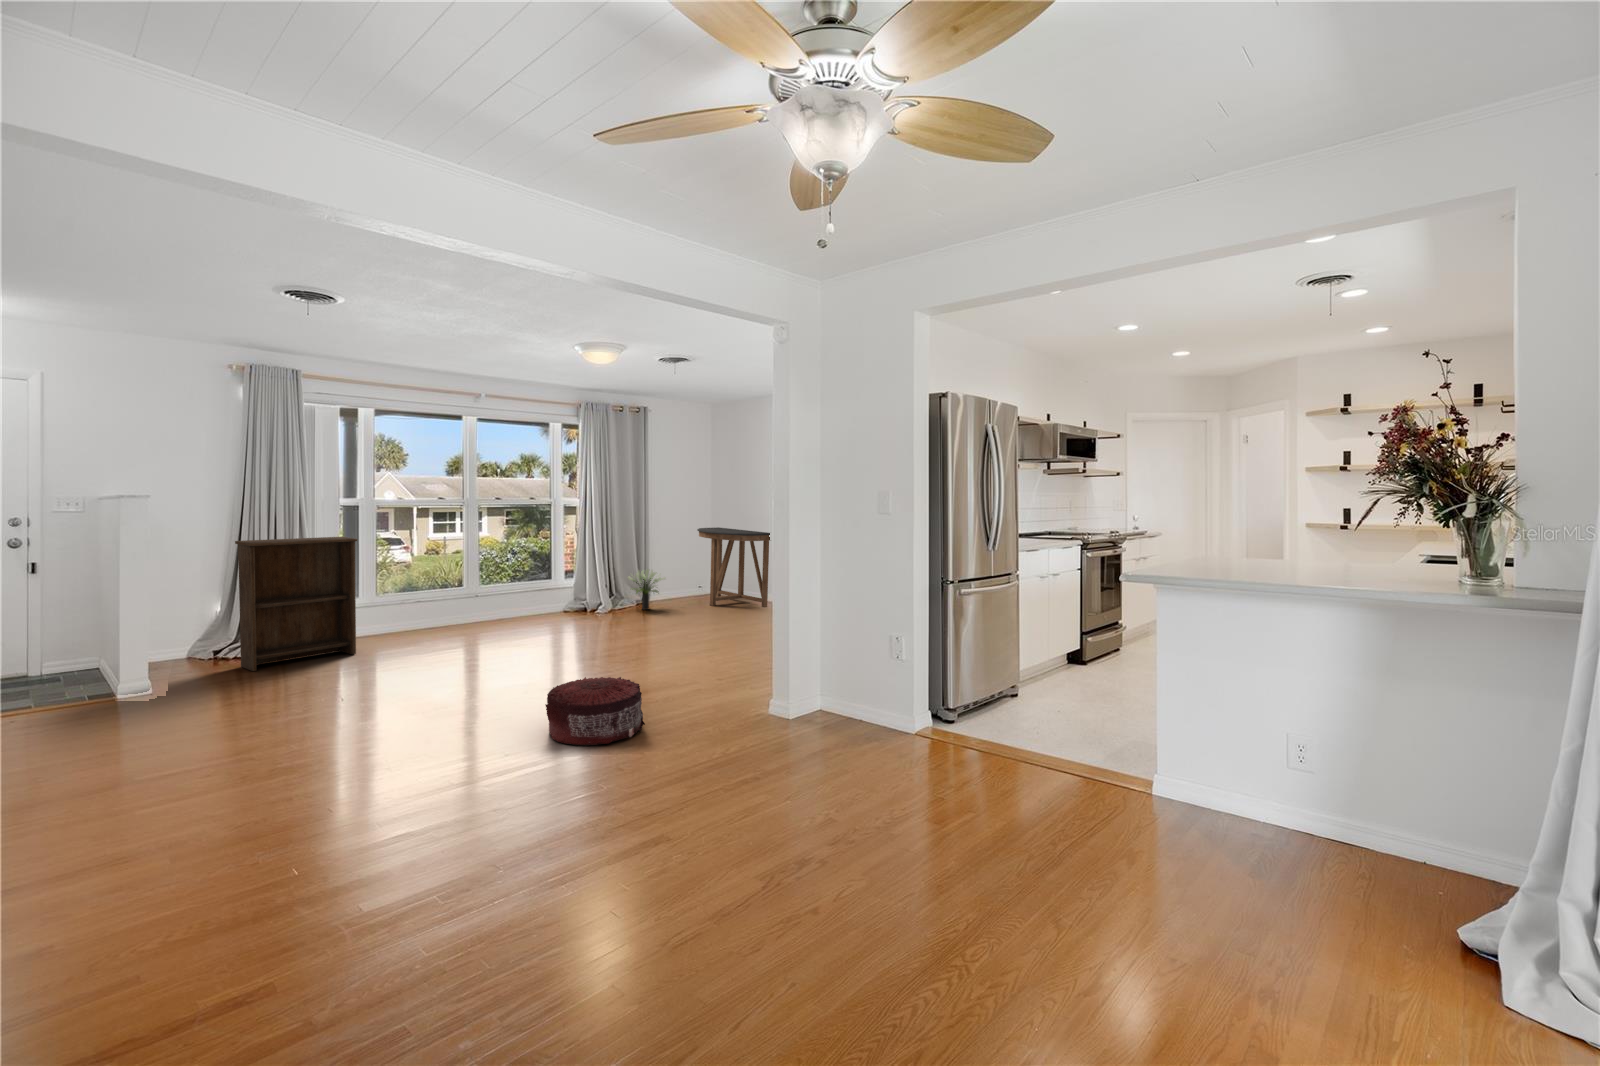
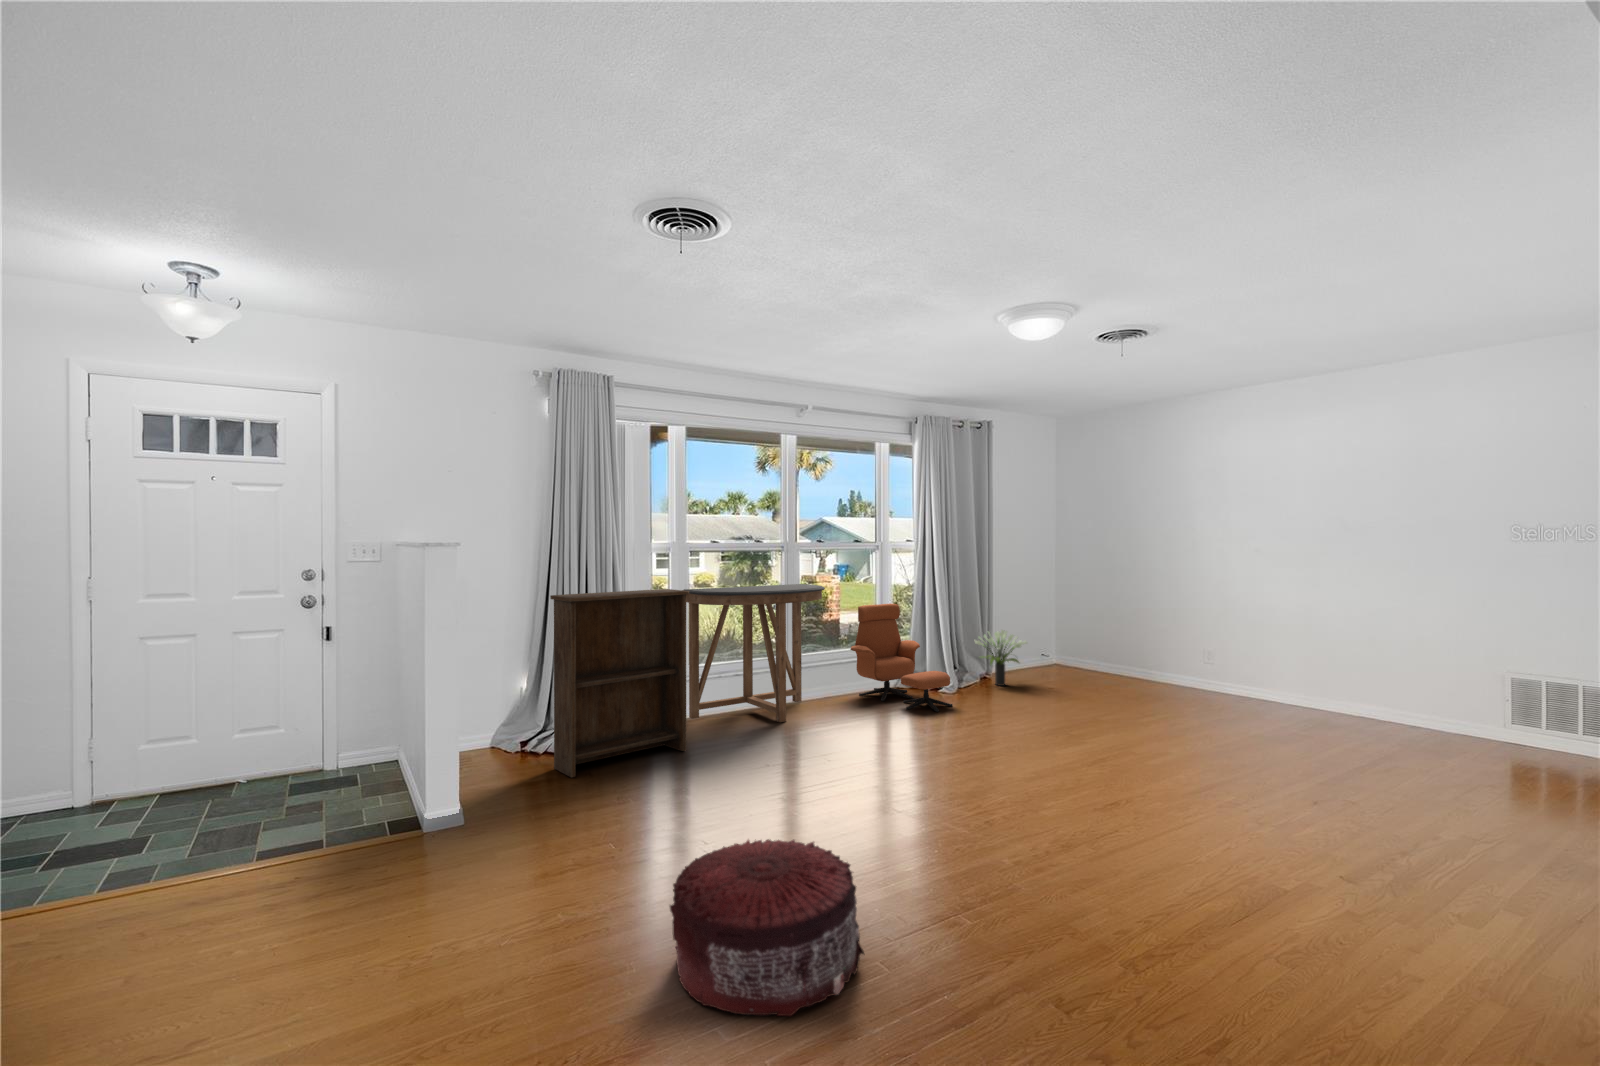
console table: present [697,527,770,607] -> present [684,584,825,722]
lounge chair: none [519,549,592,627] -> present [850,604,953,712]
pouf: present [545,677,645,745] -> present [670,839,864,1016]

